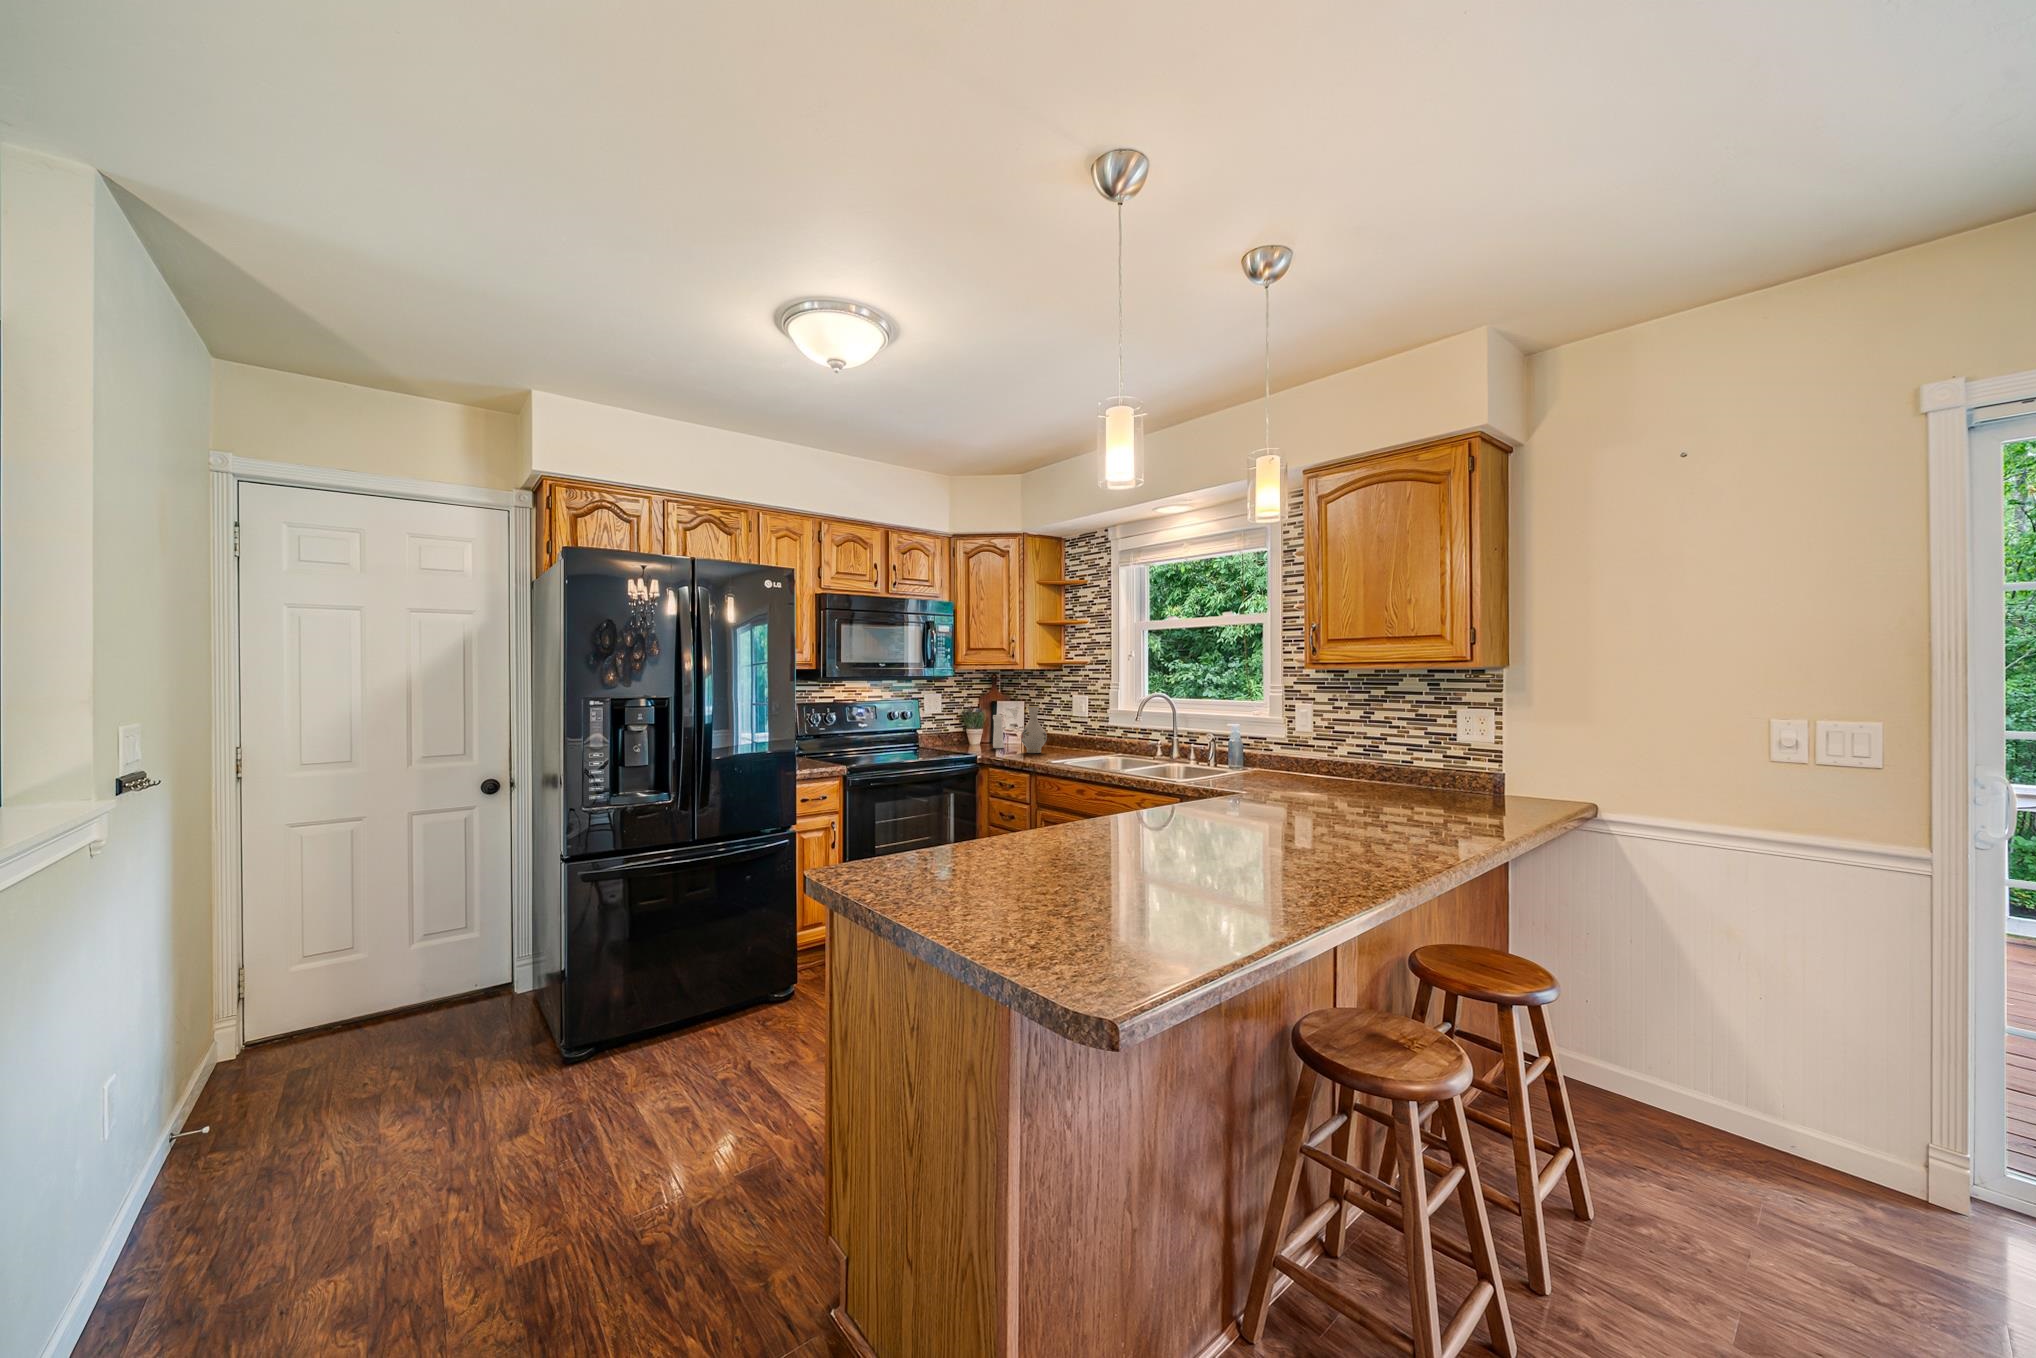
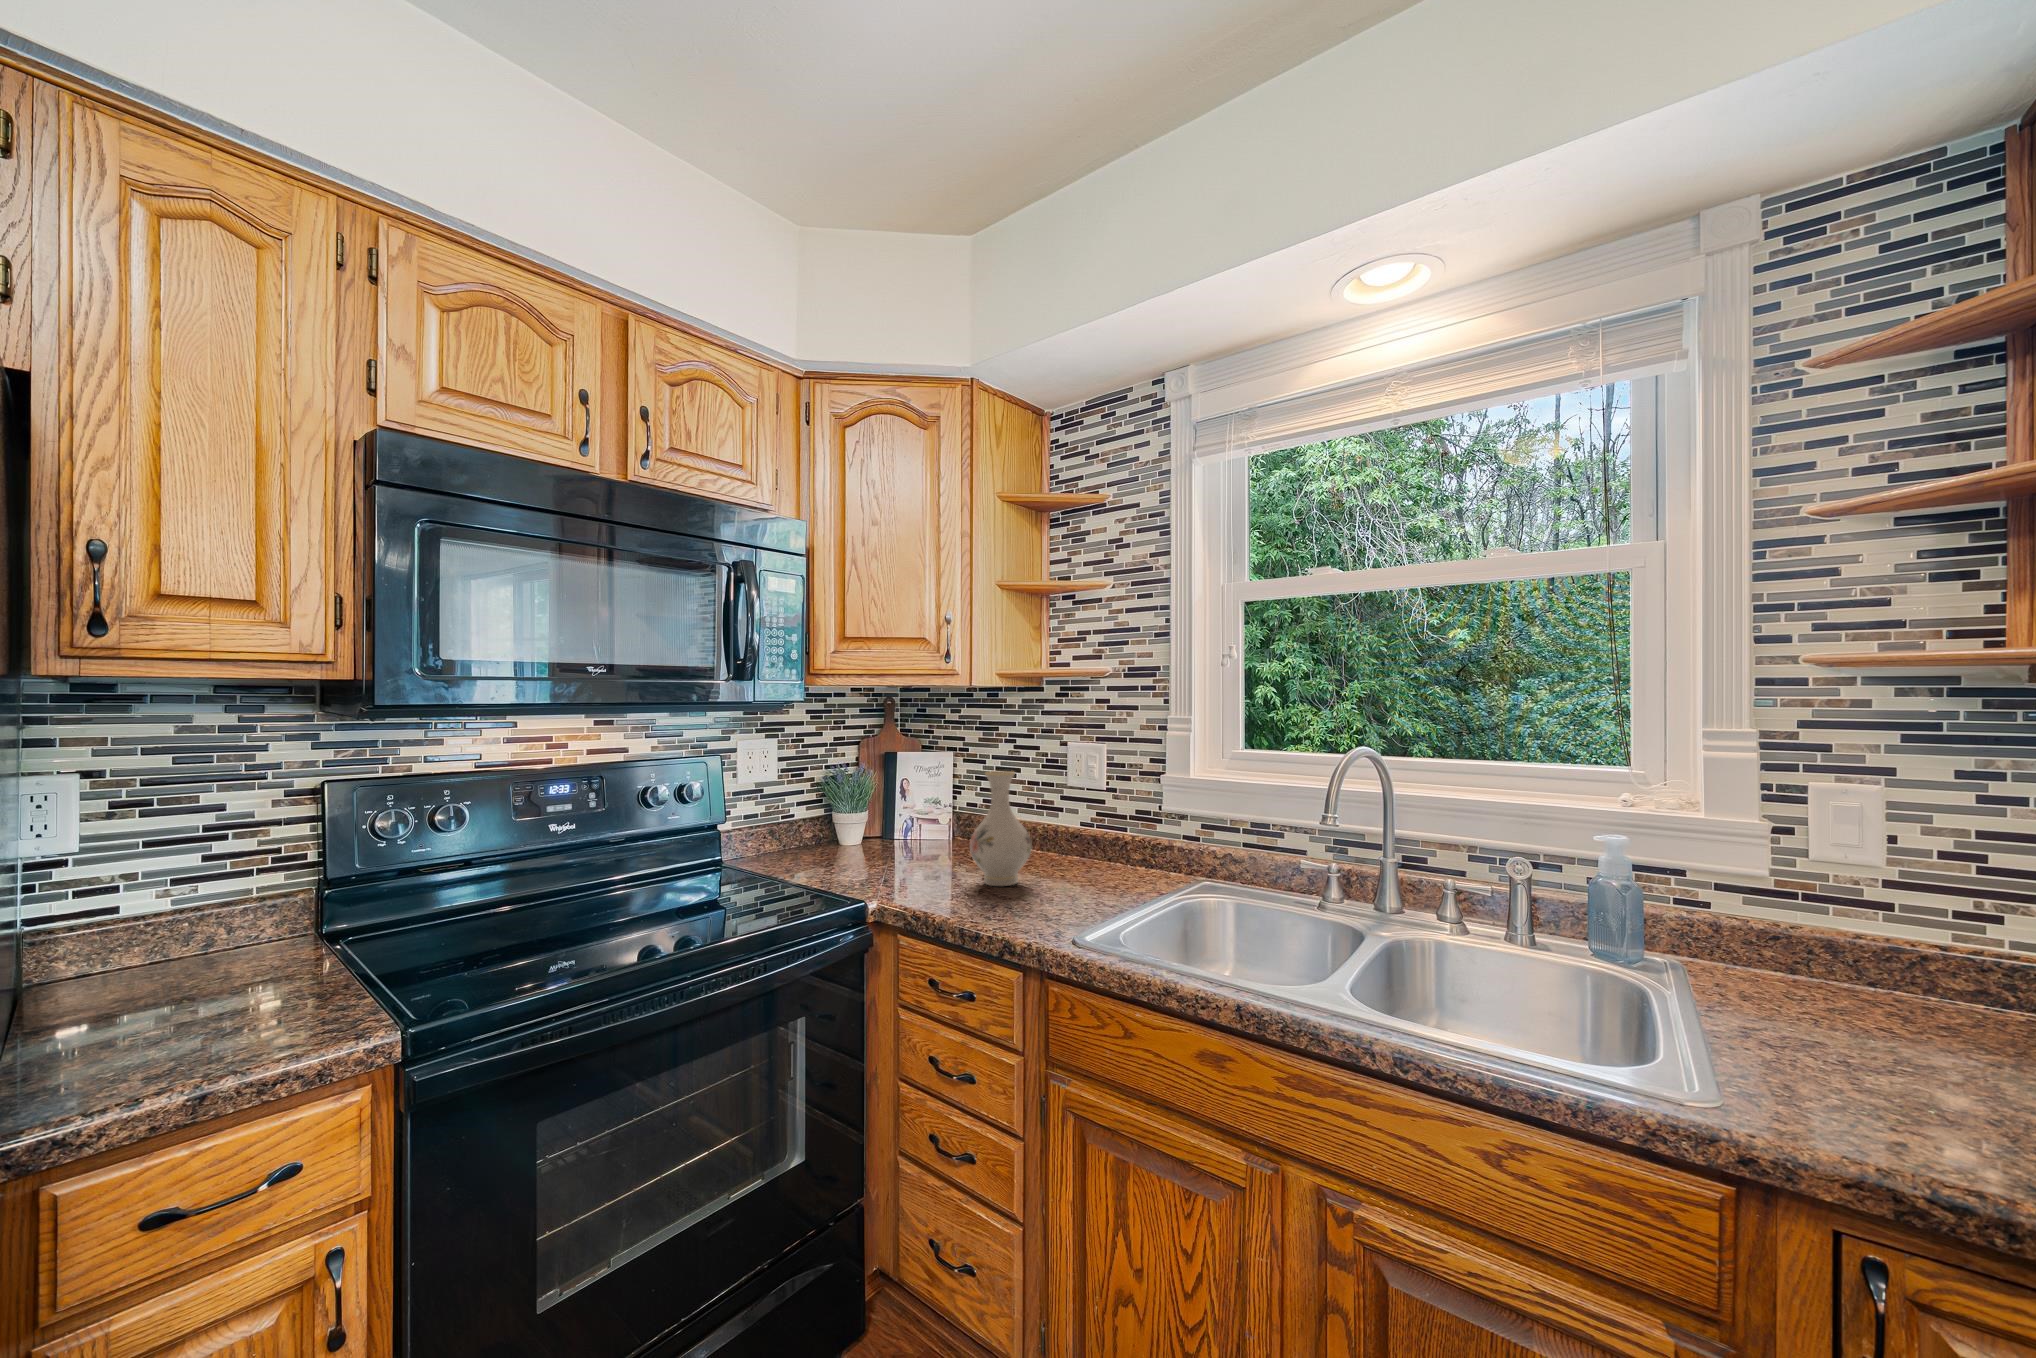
pepper mill: present [993,709,1019,748] -> none [896,772,953,866]

